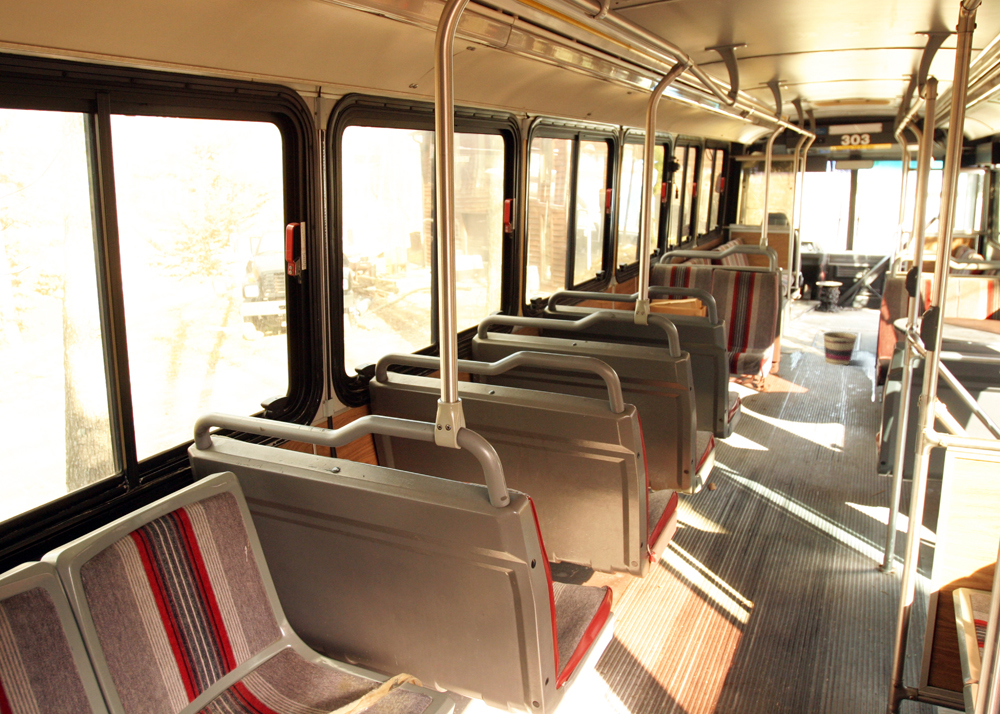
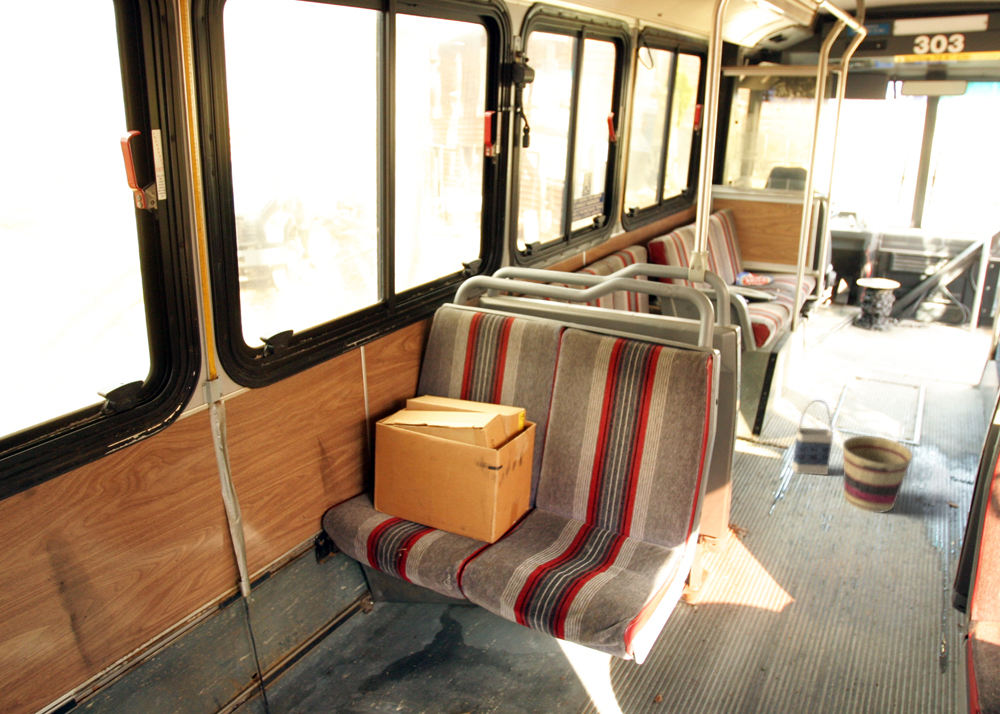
bag: none [797,317,817,356] -> present [792,400,833,475]

